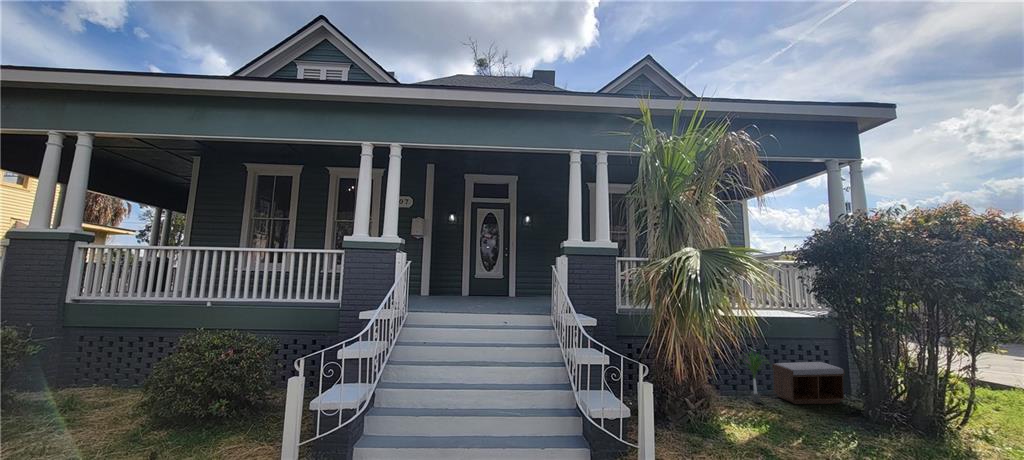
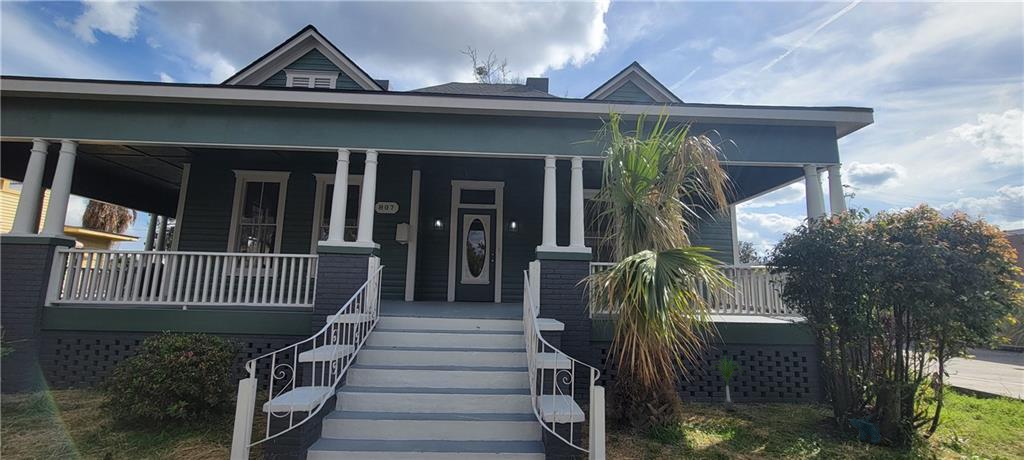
bench: present [772,362,845,404] -> none [748,370,821,413]
watering can: none [884,407,913,436] -> present [850,415,881,444]

